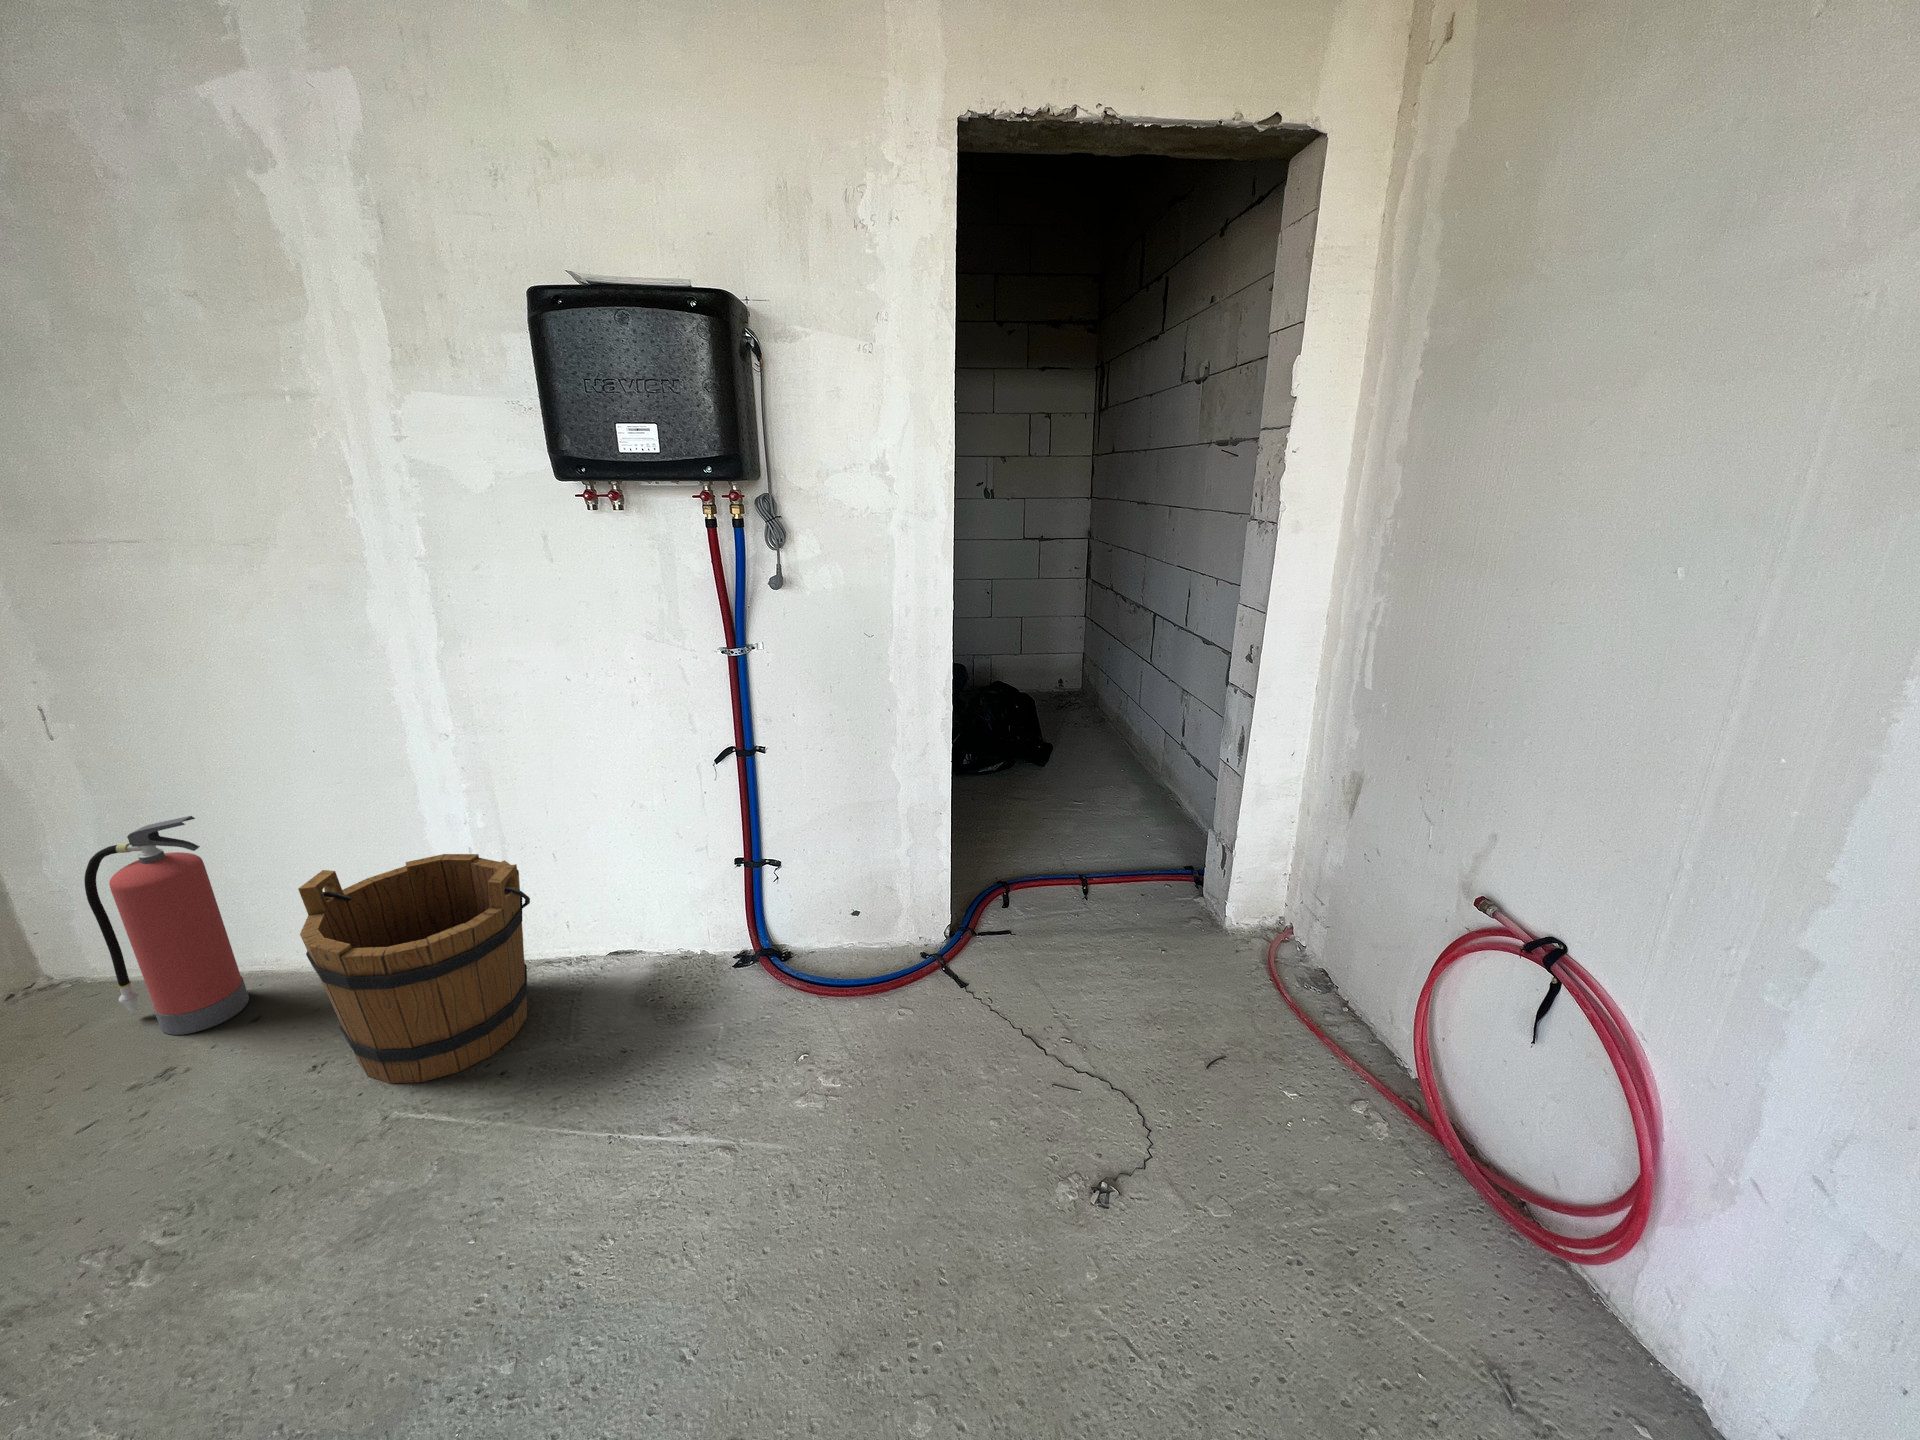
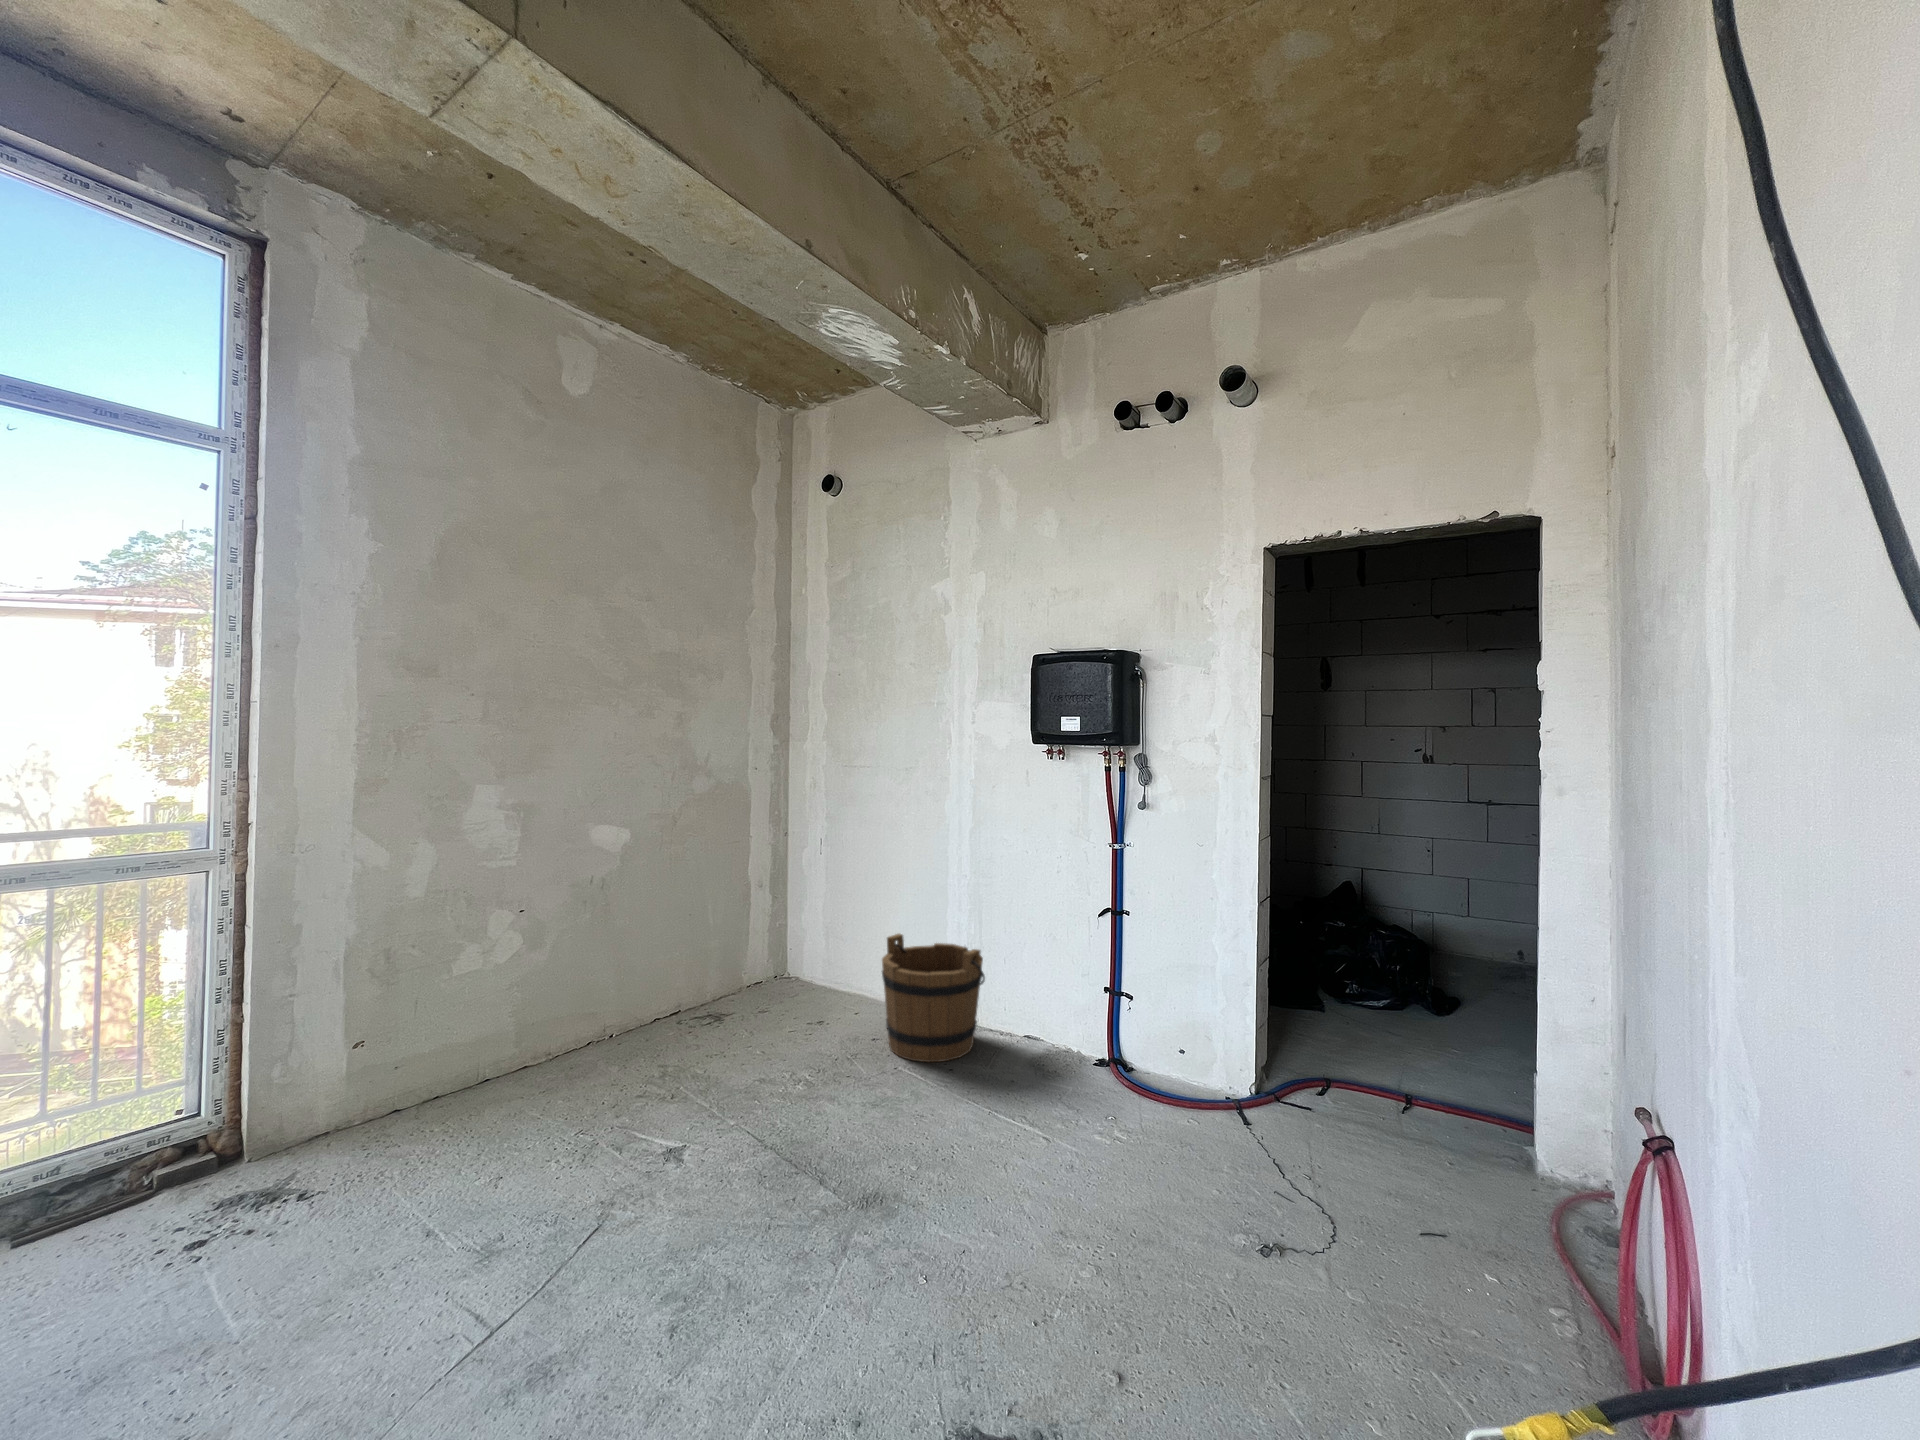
fire extinguisher: present [84,816,249,1035] -> none [809,897,859,1012]

